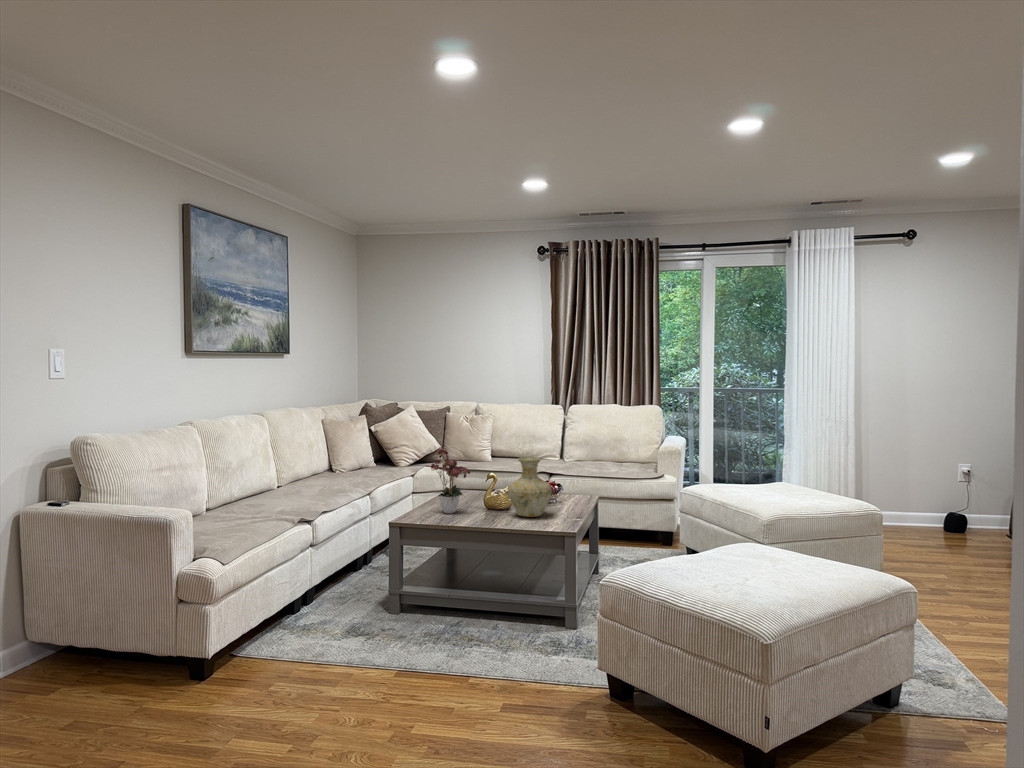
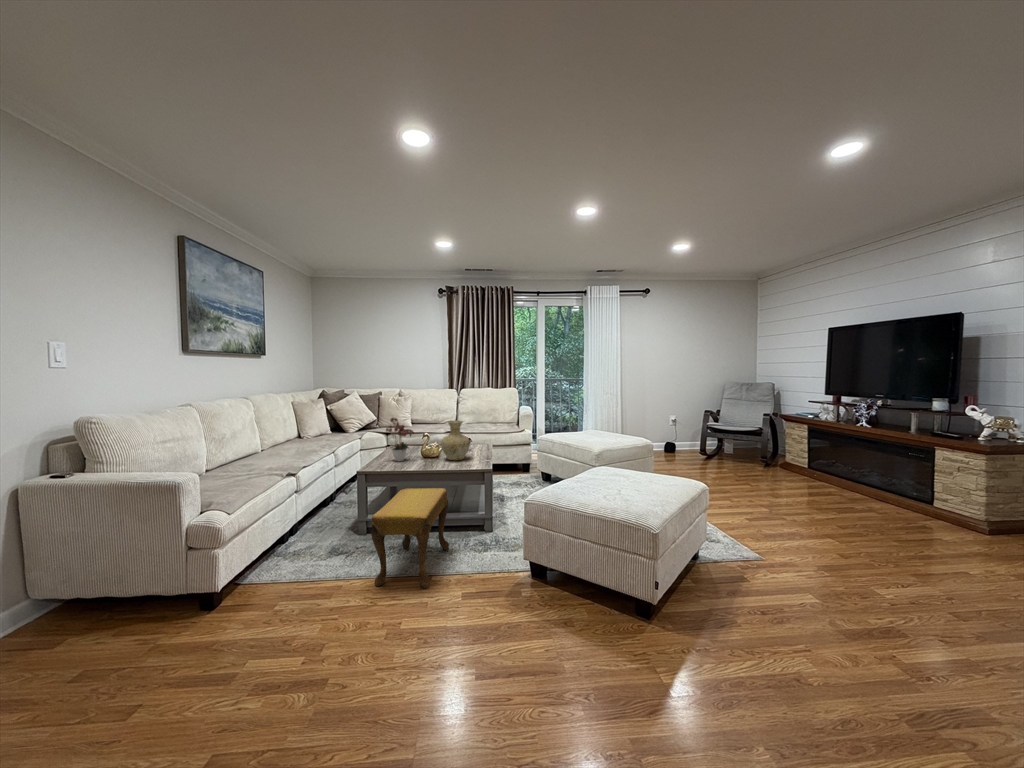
footstool: none [388,551,504,691] -> present [371,488,449,588]

